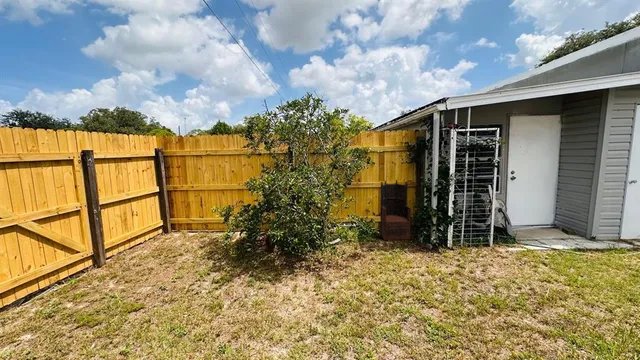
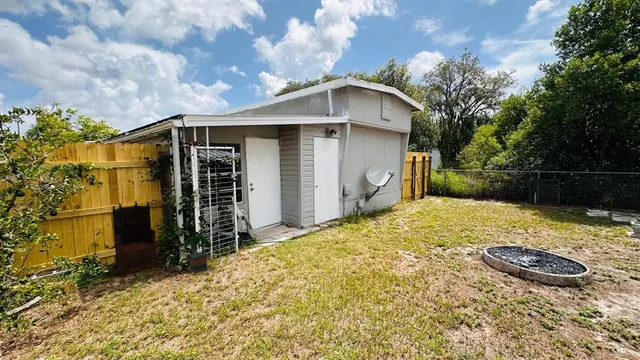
potted tree: none [437,219,466,256] -> present [185,235,212,273]

